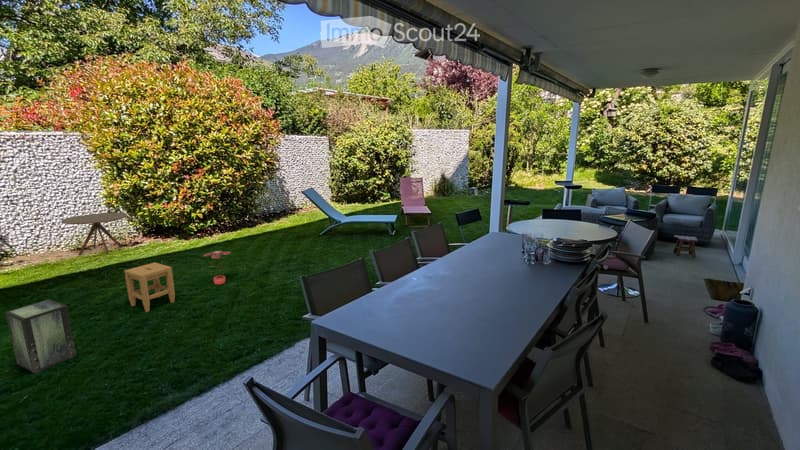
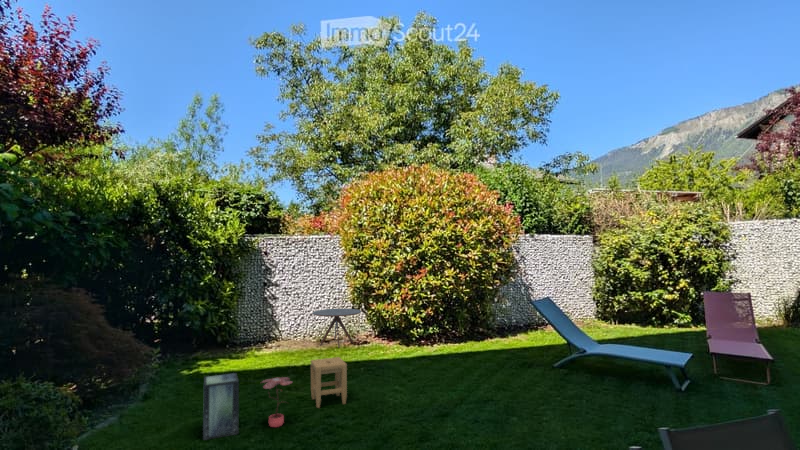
potted plant: present [203,250,231,284] -> present [262,377,292,427]

